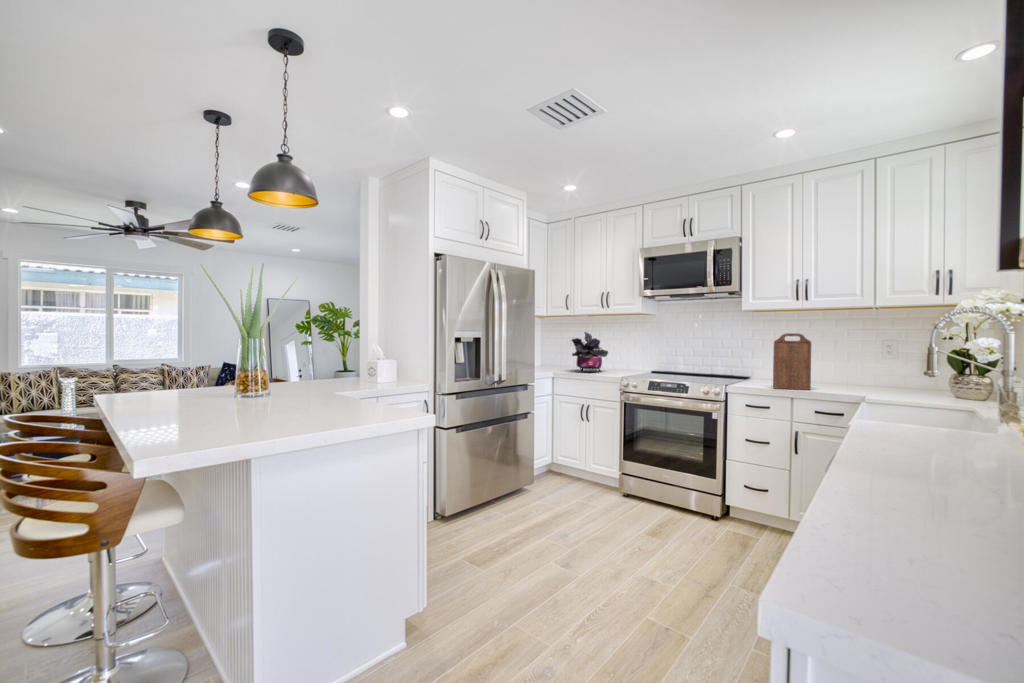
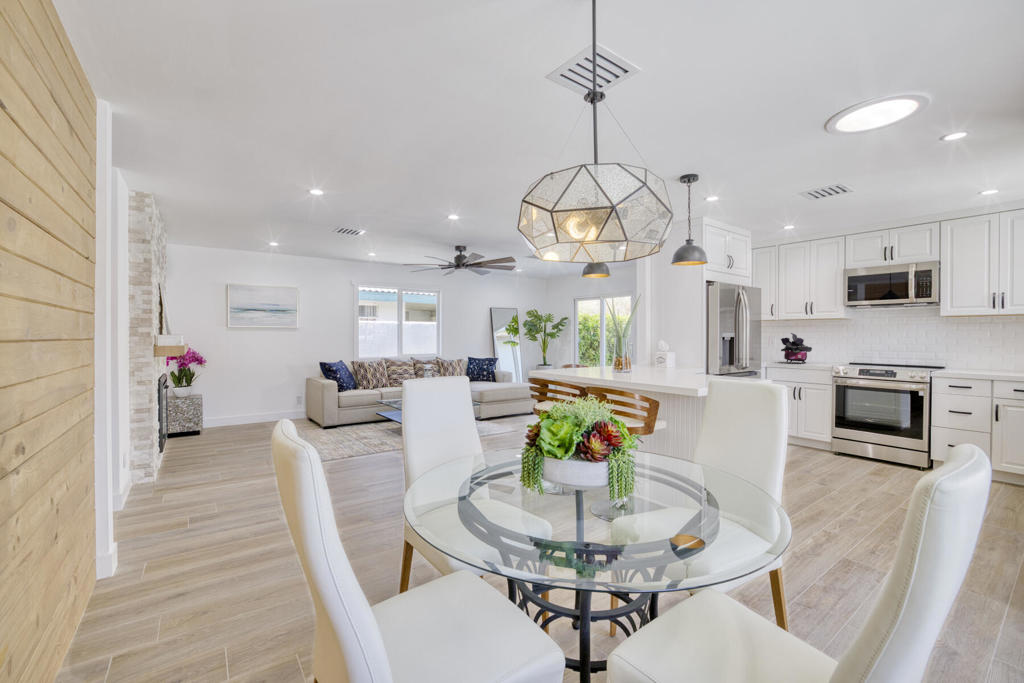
cutting board: present [773,333,811,390] -> none [974,333,1009,374]

